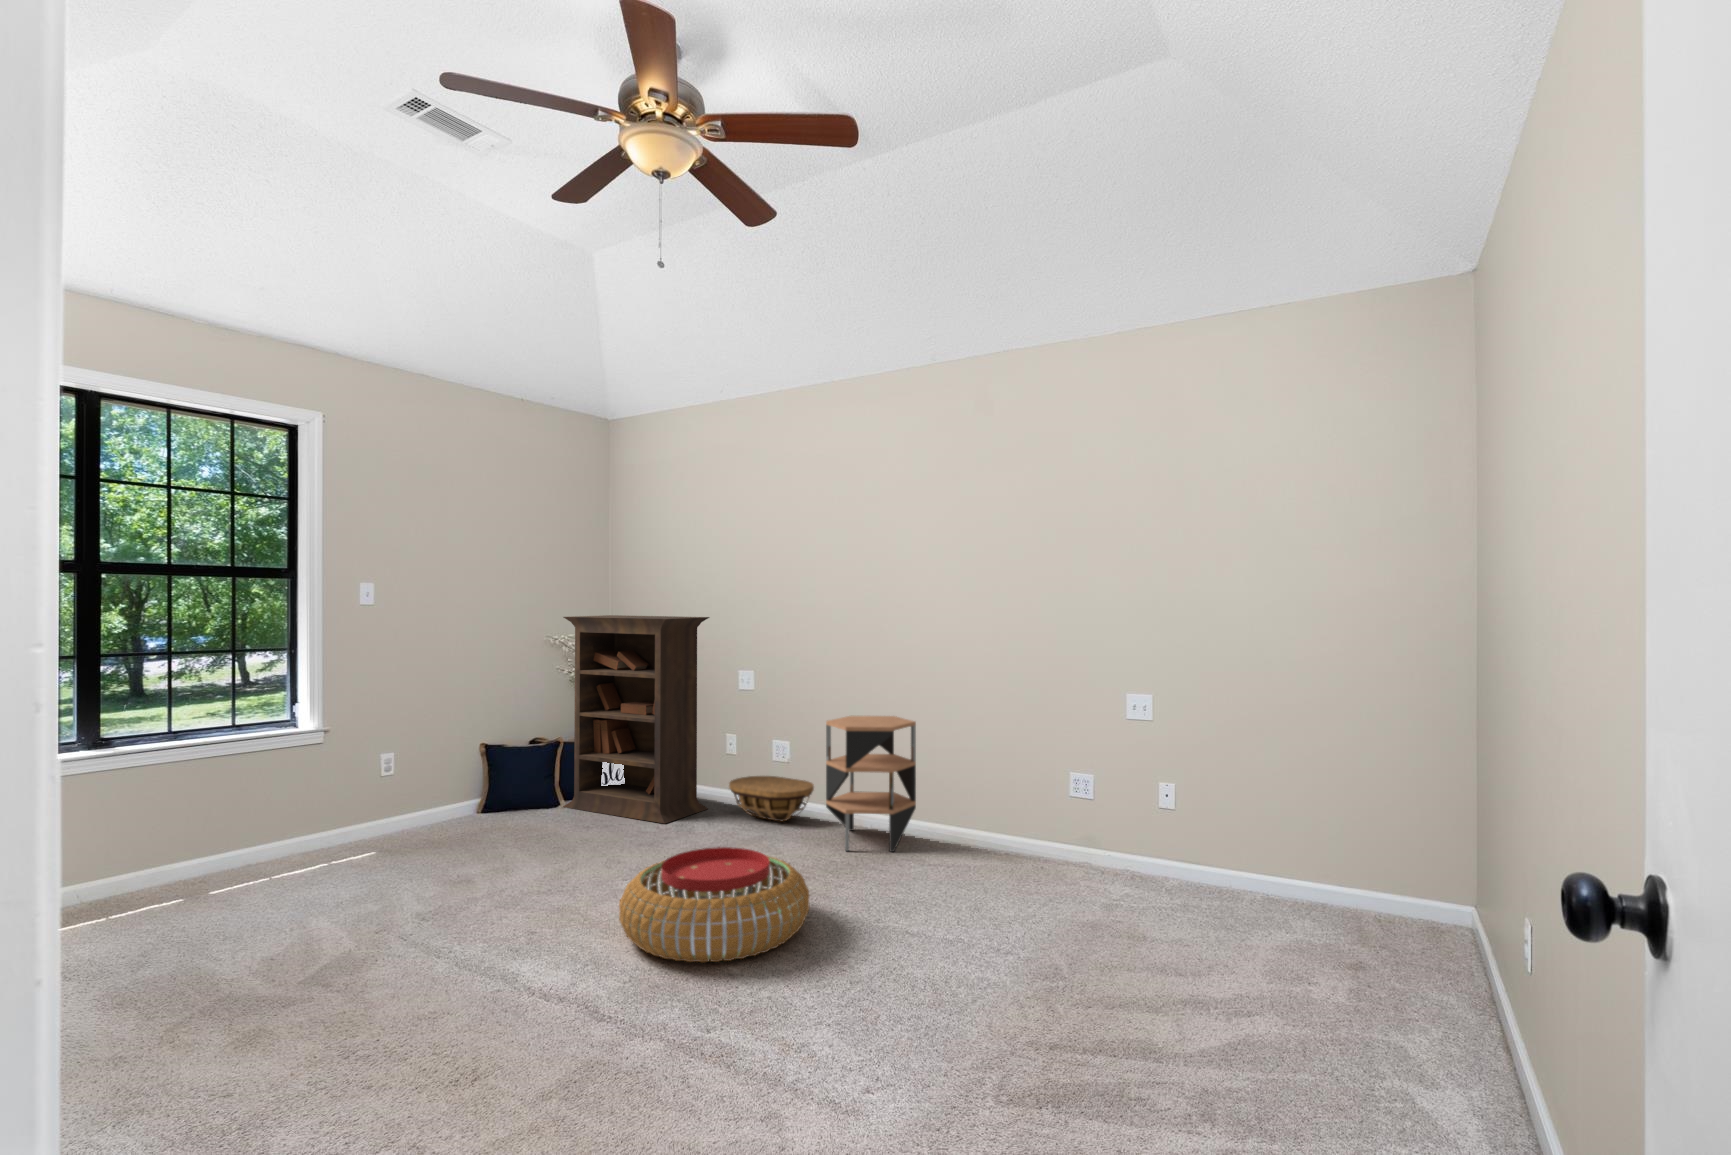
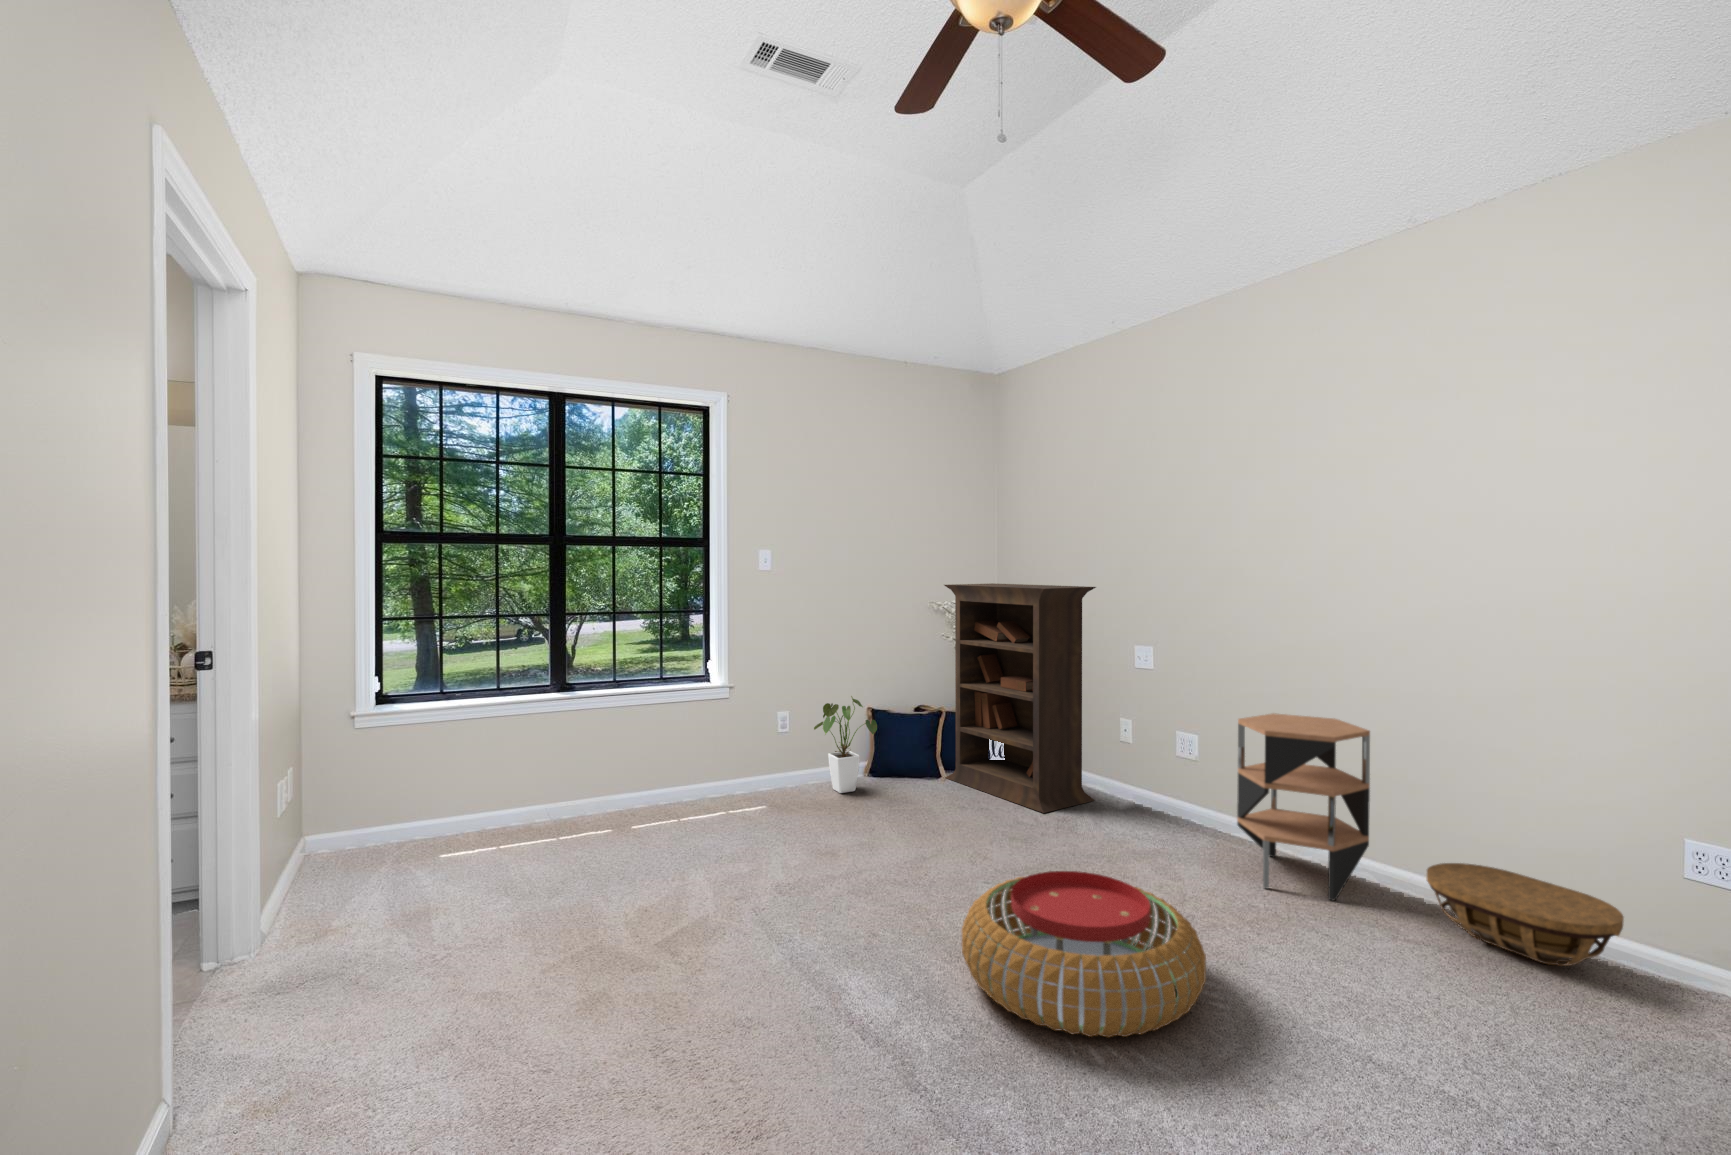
house plant: none [422,732,497,832] -> present [814,696,877,793]
basket: present [729,776,814,821] -> present [1427,863,1624,966]

